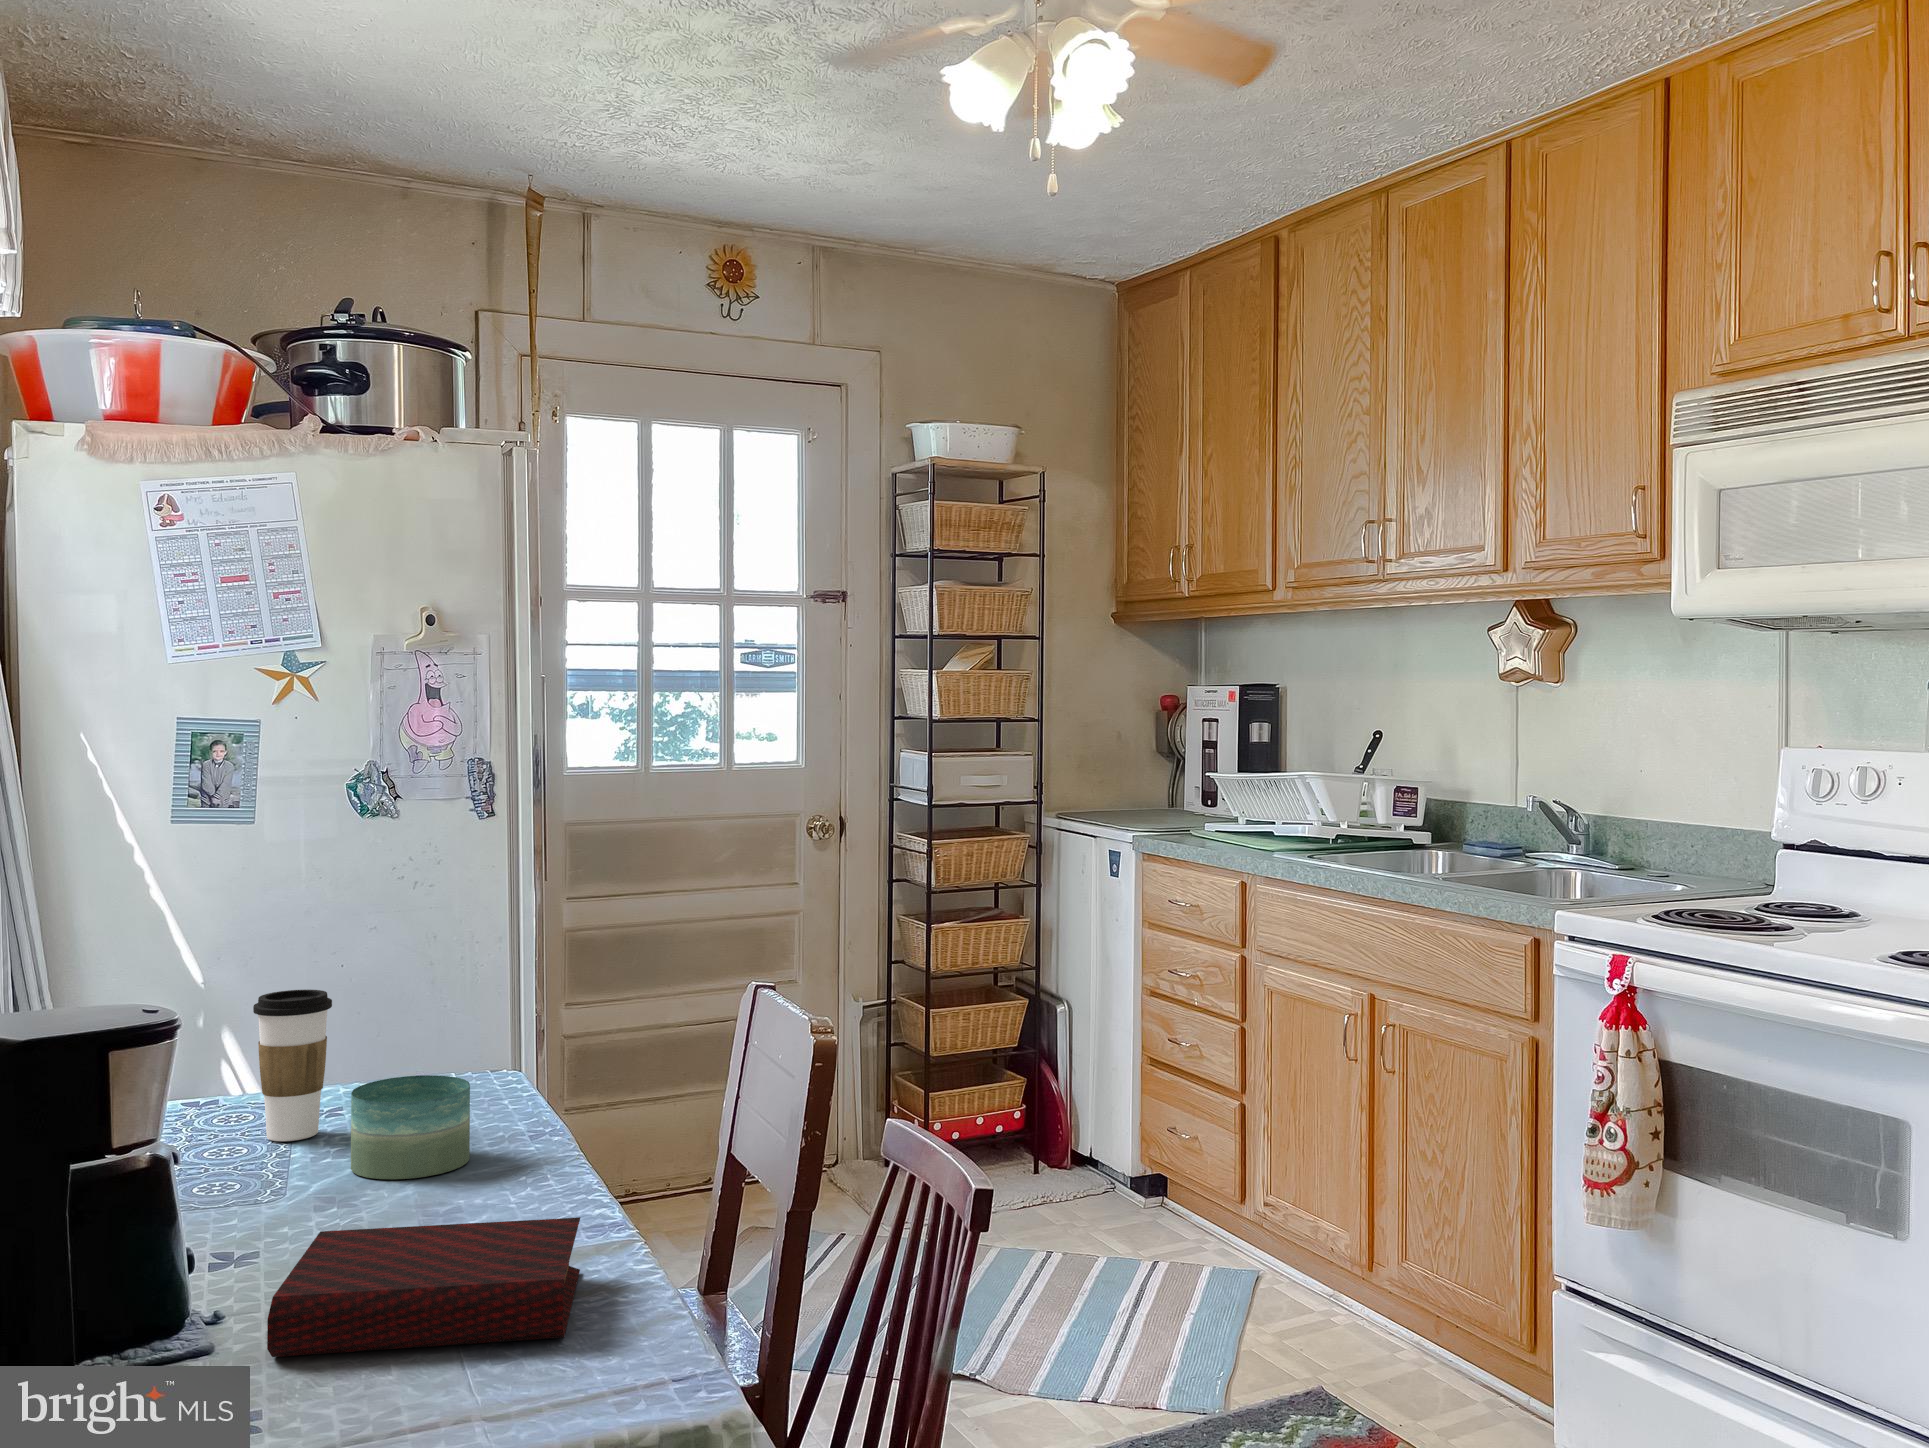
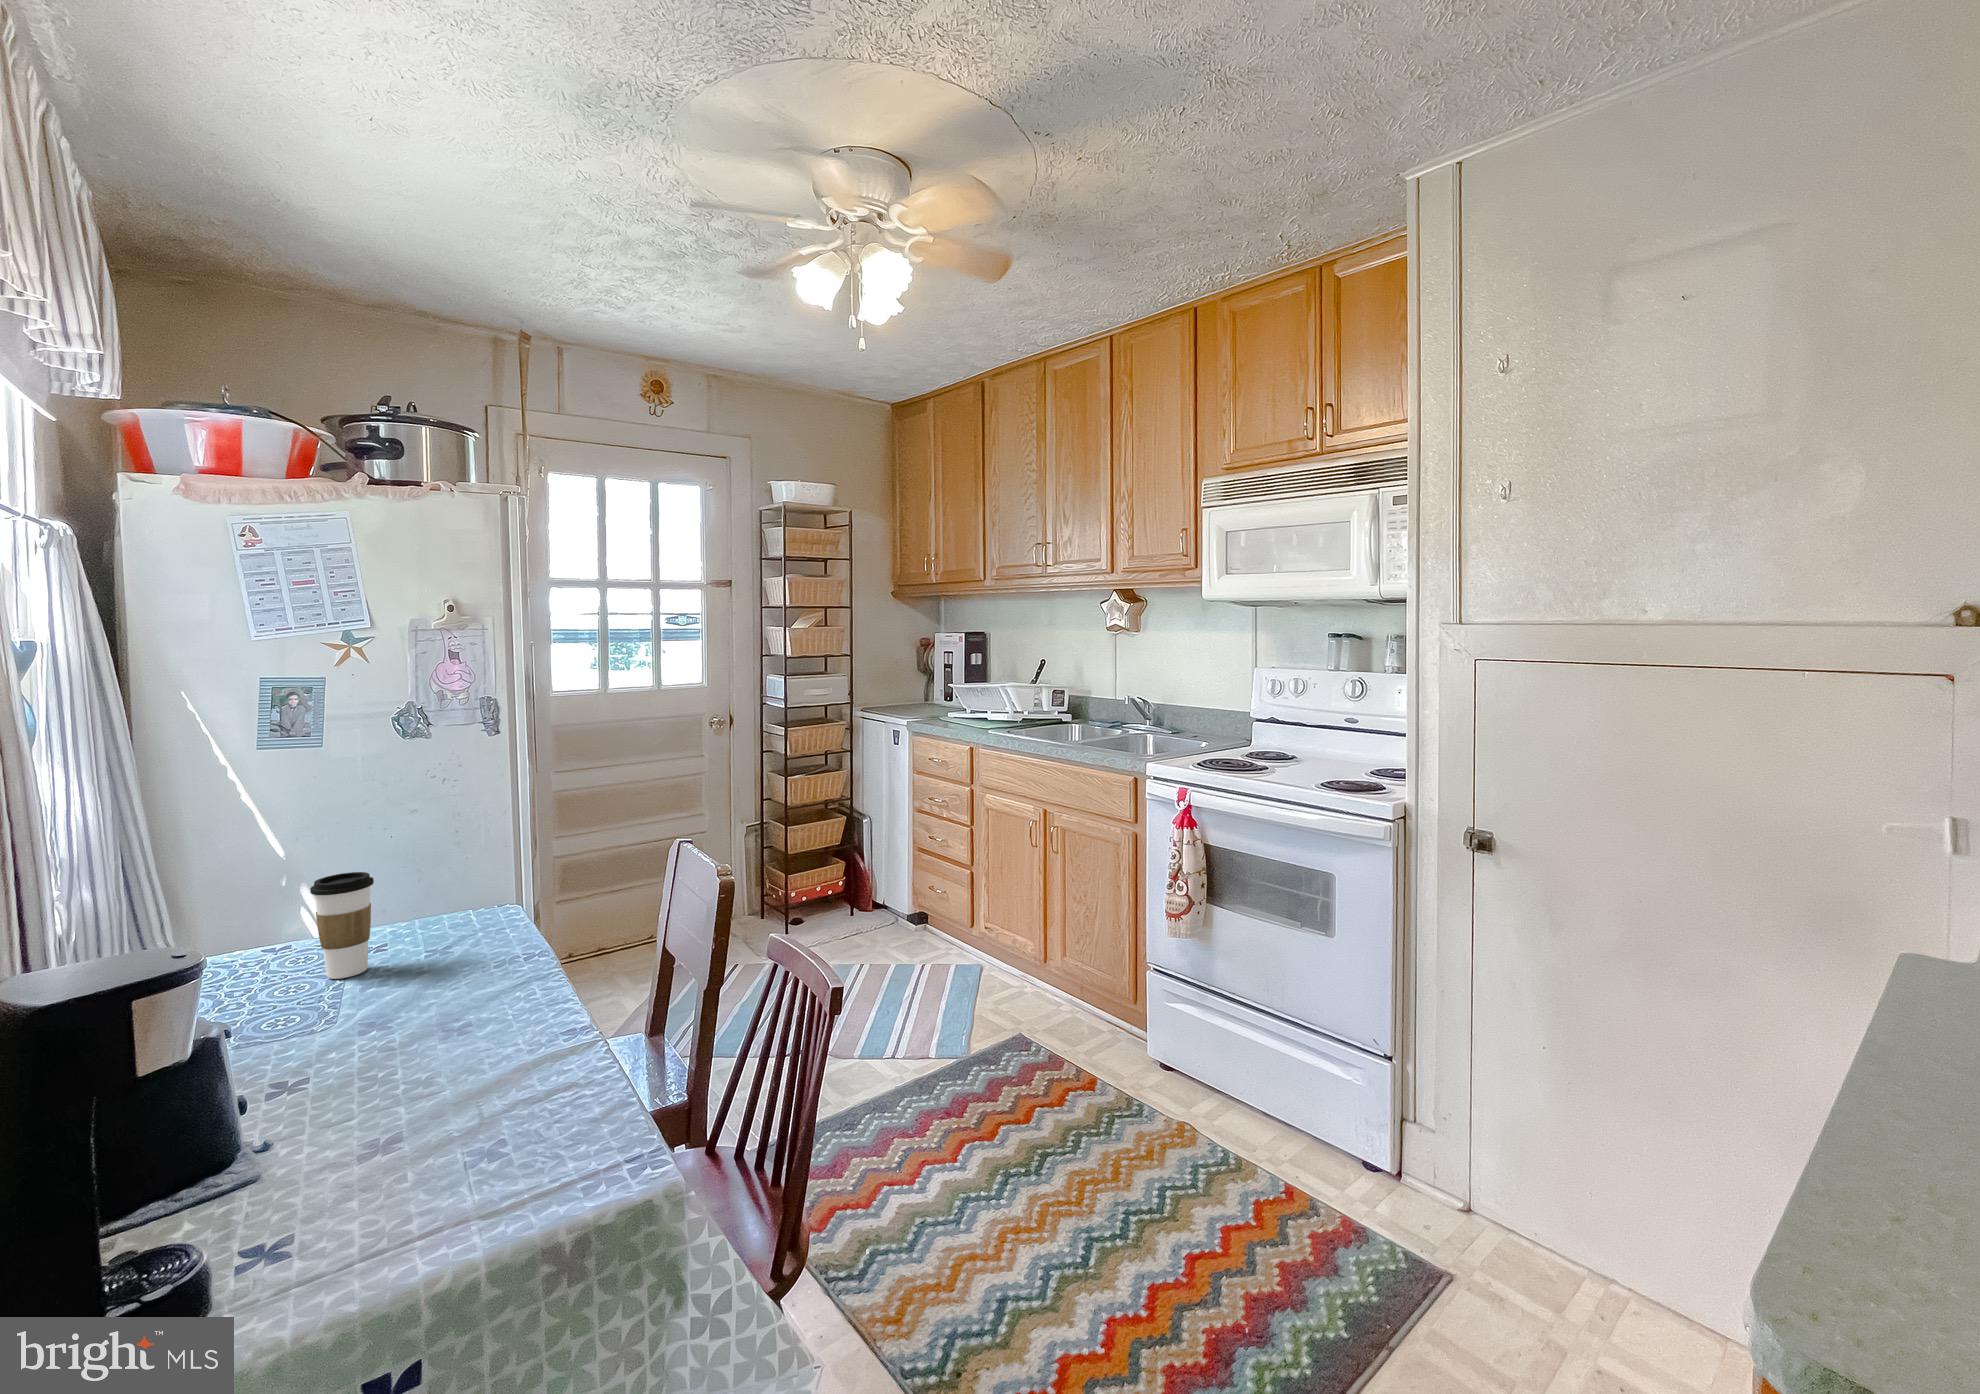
candle: present [351,1075,470,1179] -> none [388,926,481,1004]
book: present [267,1217,580,1357] -> none [302,1034,560,1181]

